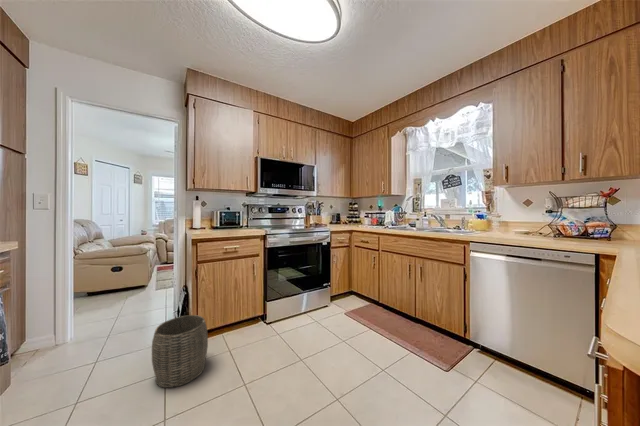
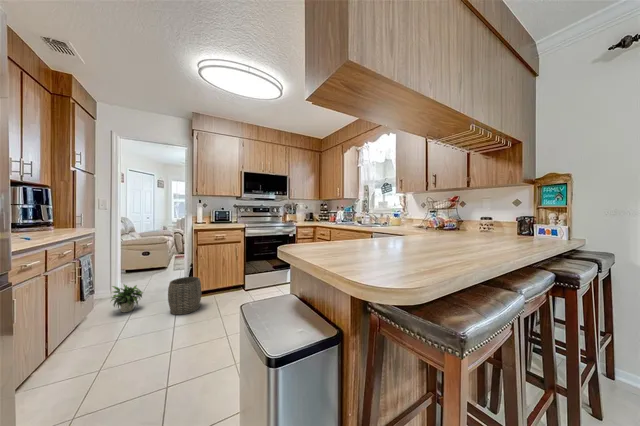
potted plant: none [45,332,108,386] -> present [111,285,143,312]

